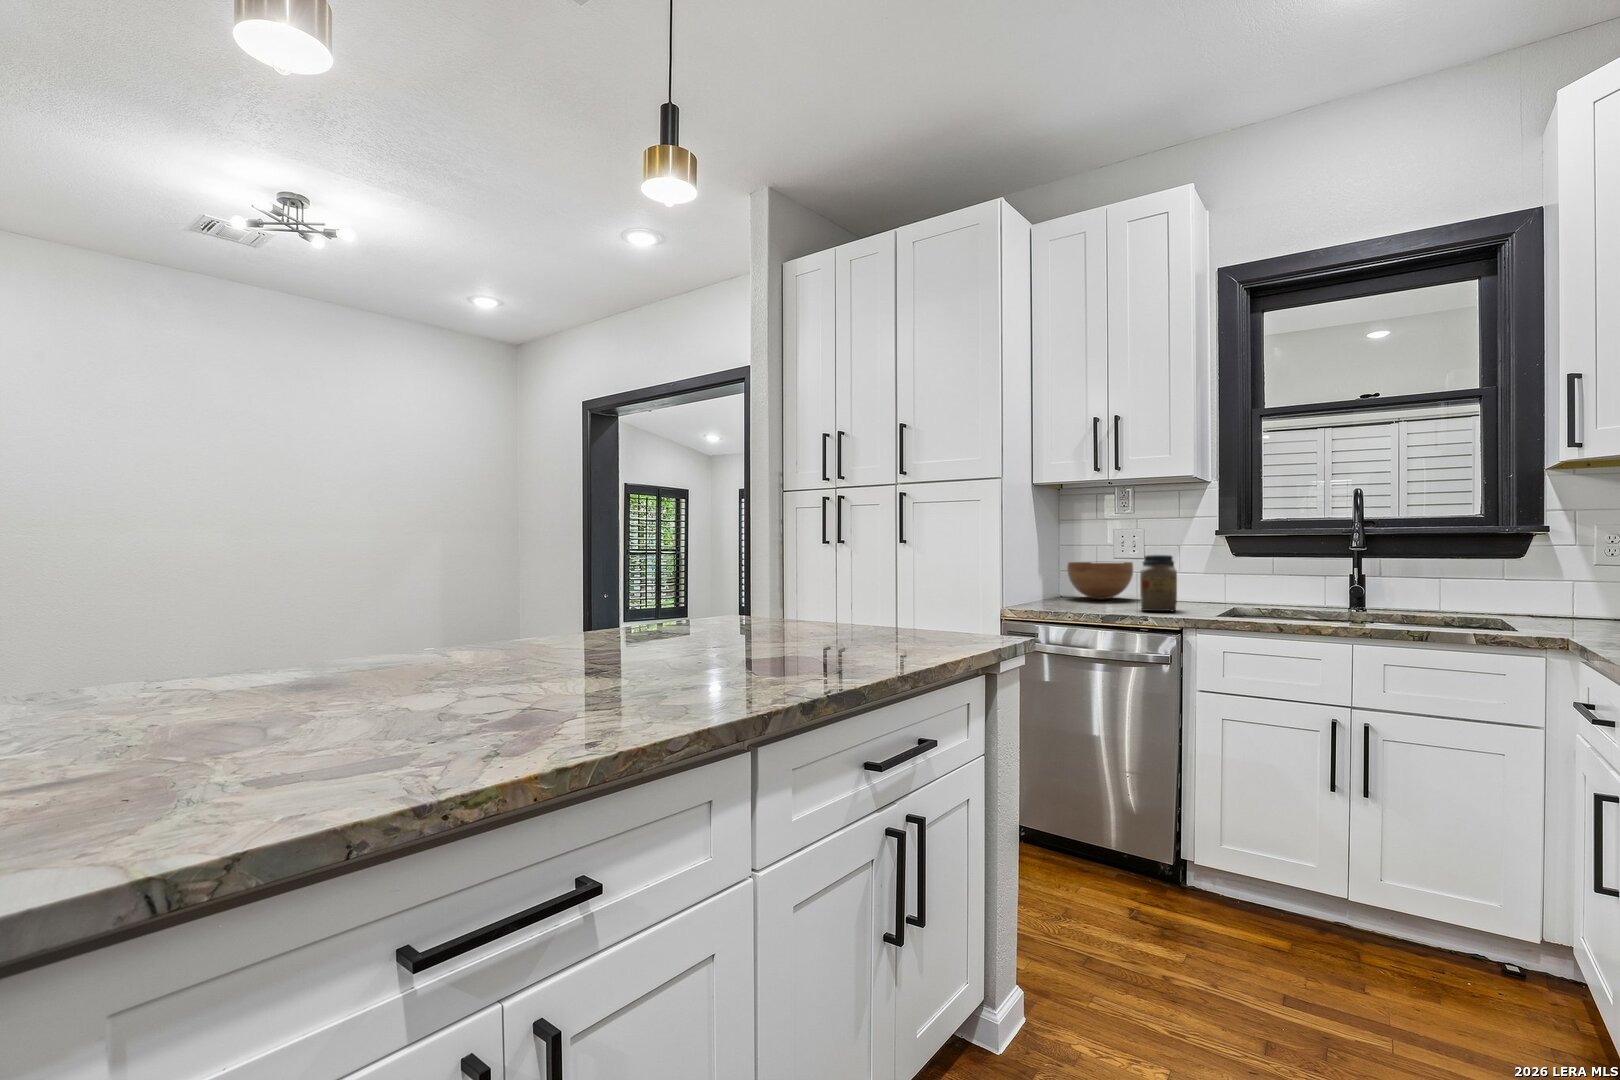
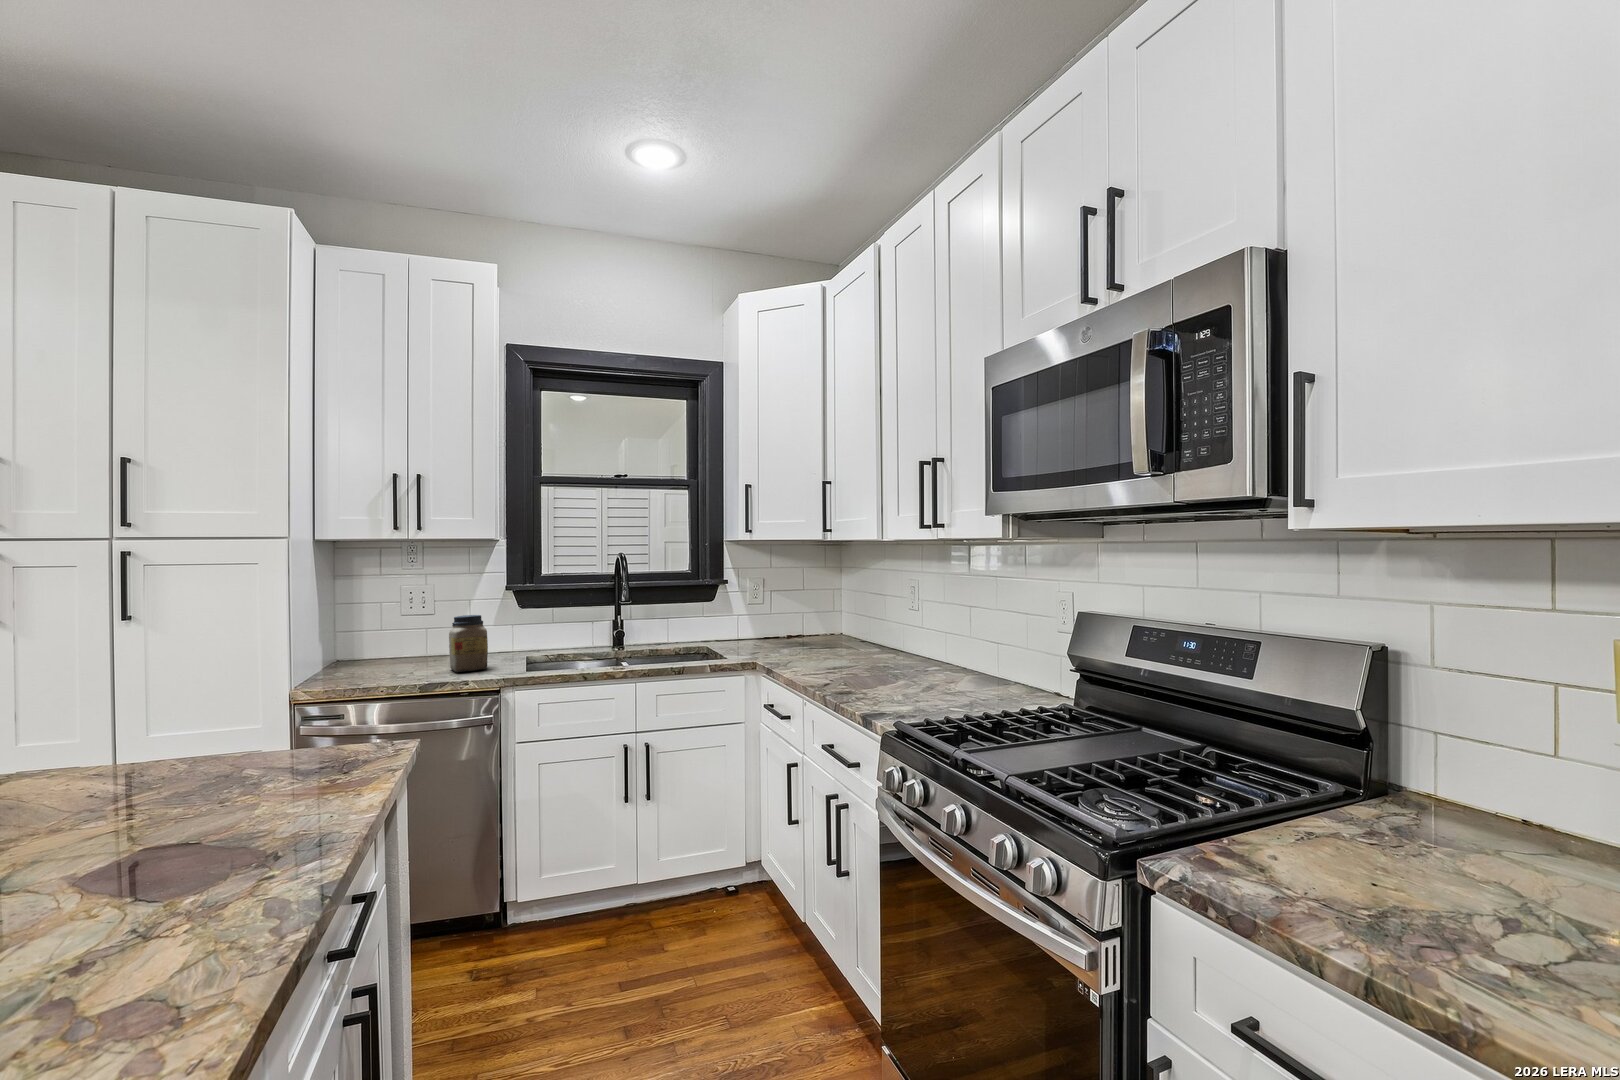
bowl: present [1067,562,1133,600] -> none [354,620,428,663]

